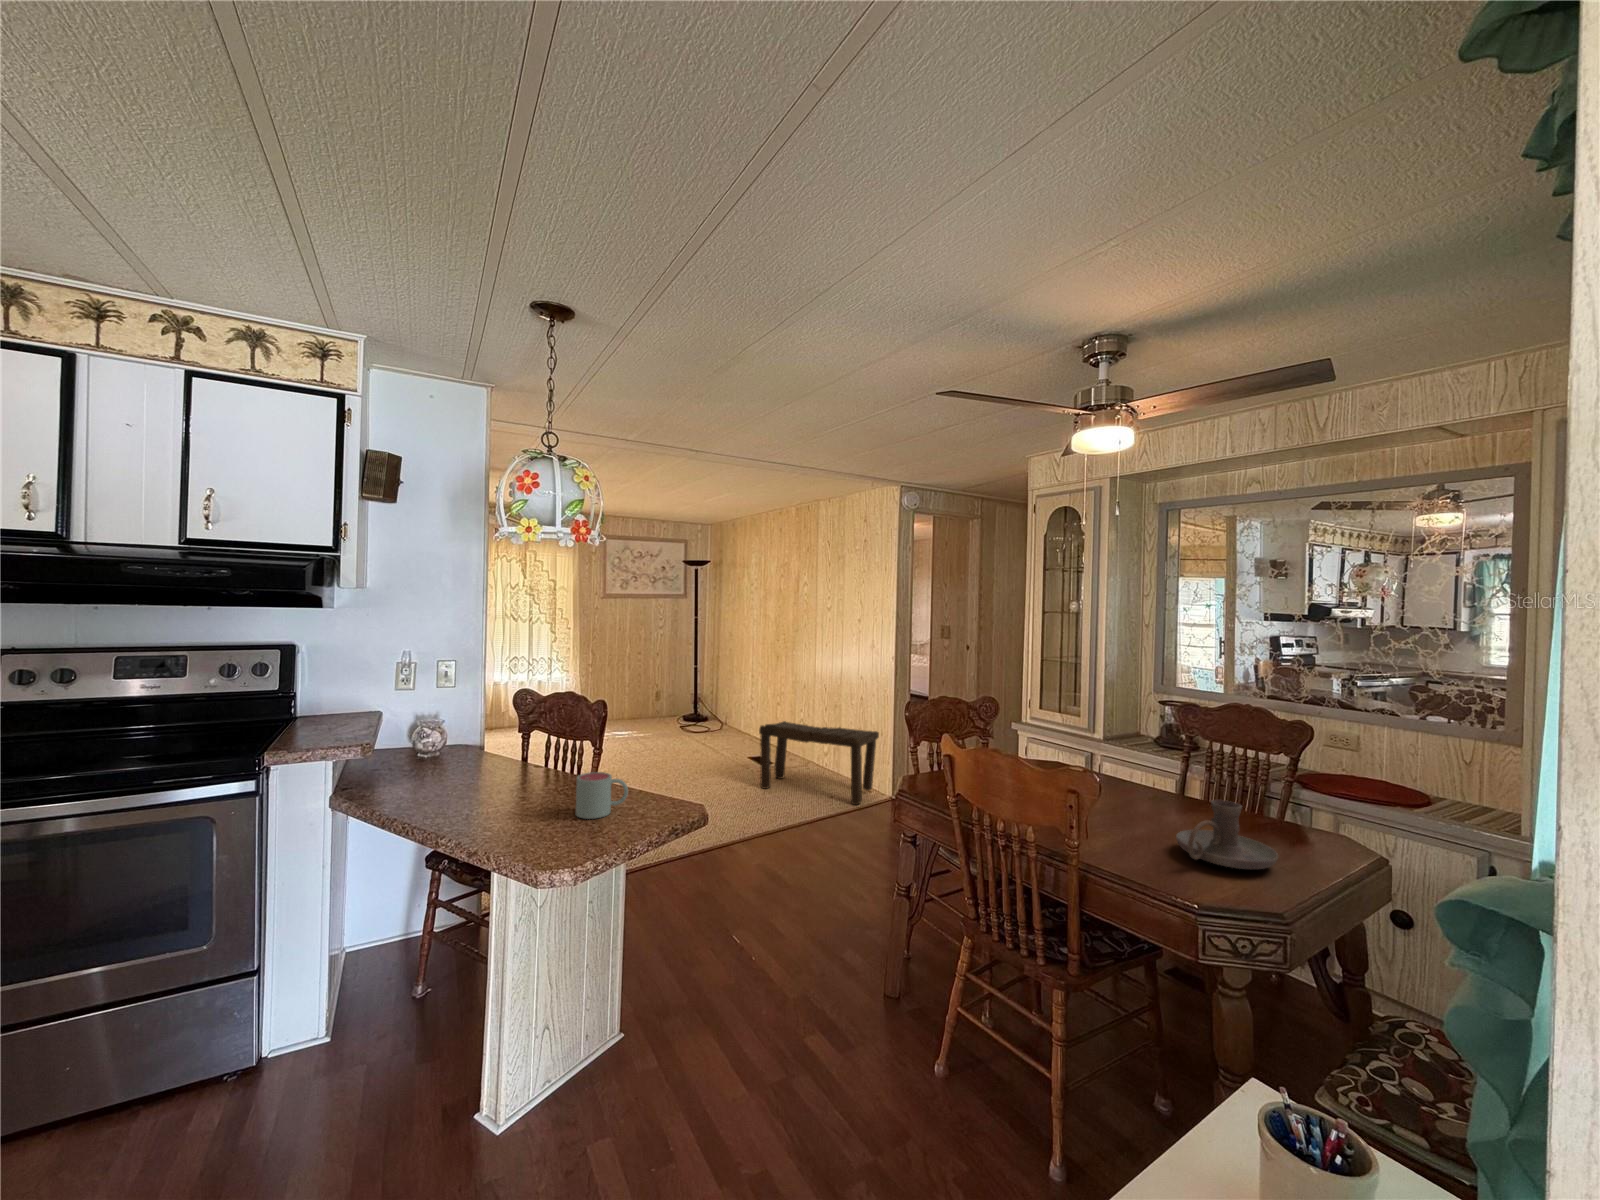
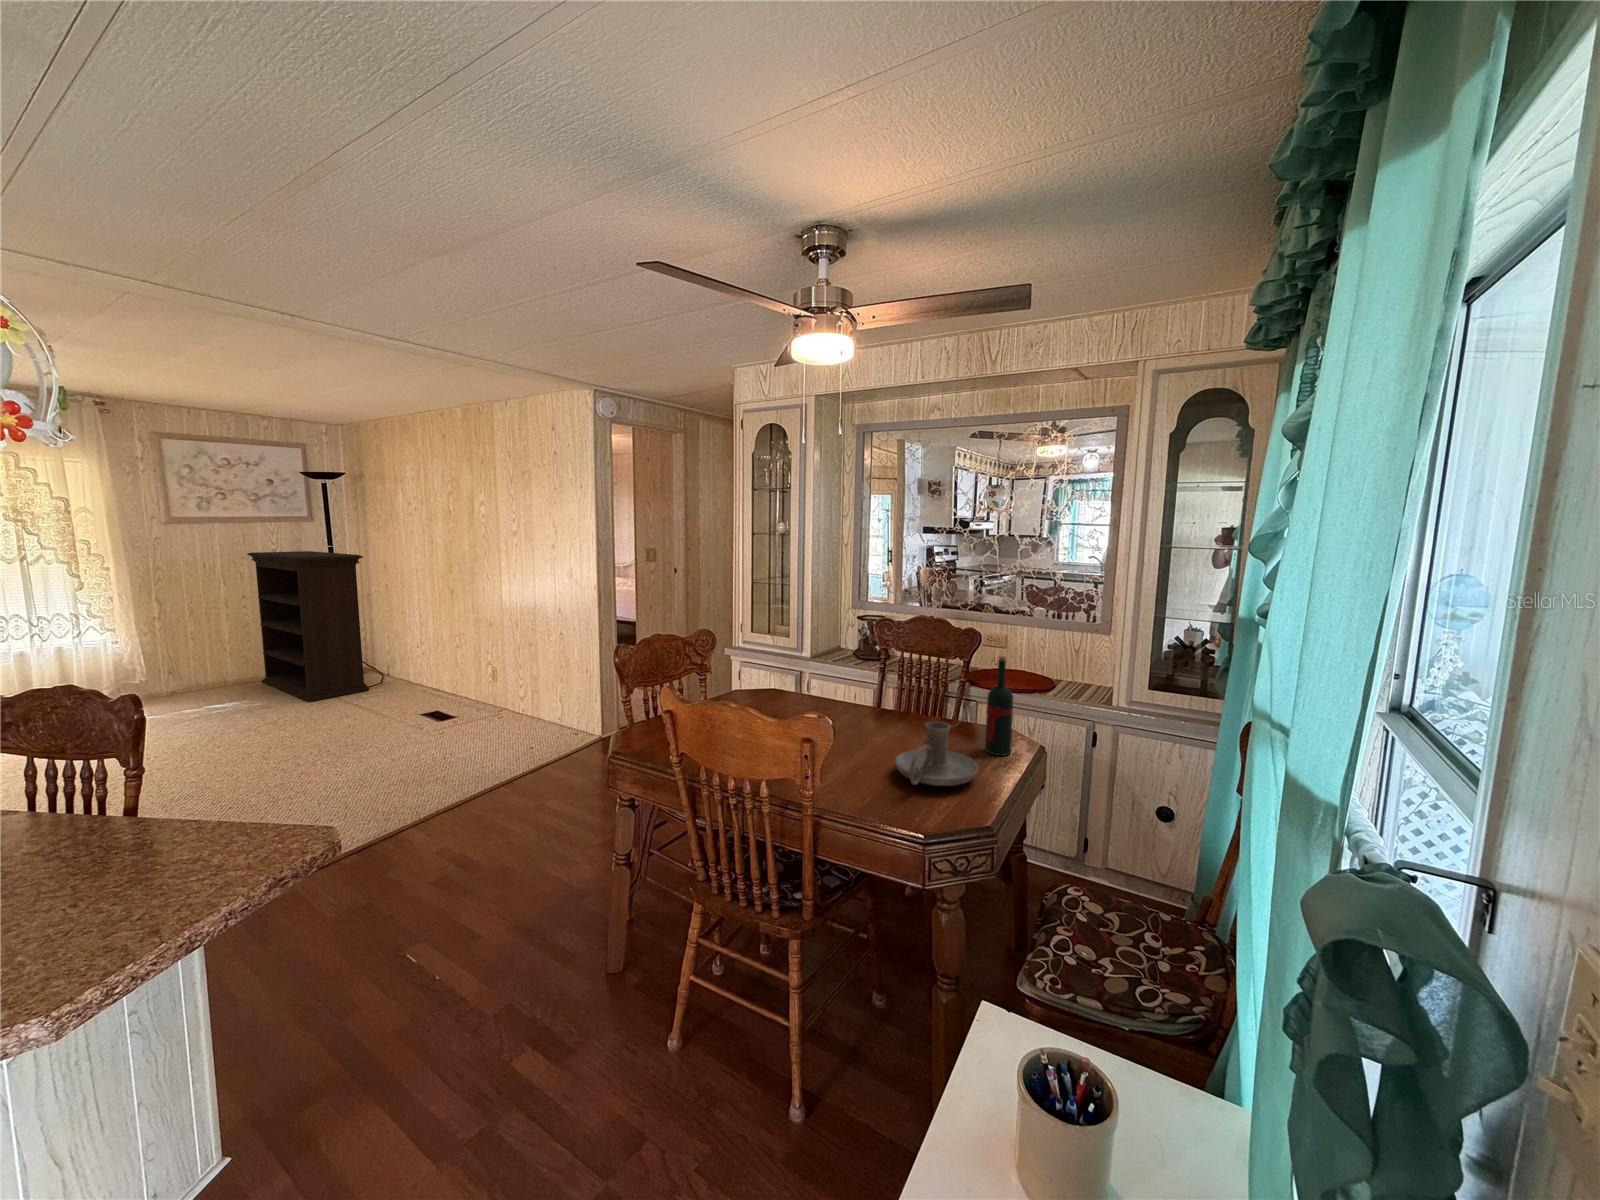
bookshelf: none [646,620,720,736] -> present [247,551,370,701]
bench: present [759,721,879,805] -> none [430,669,583,754]
wine bottle: none [1296,742,1333,855] -> present [985,656,1014,756]
mug: present [576,772,628,819] -> none [56,830,177,916]

